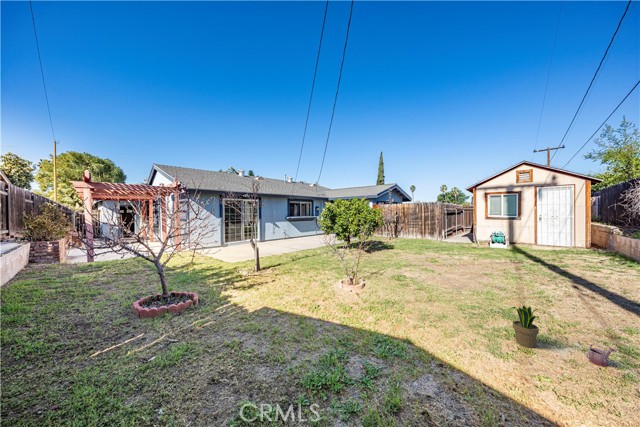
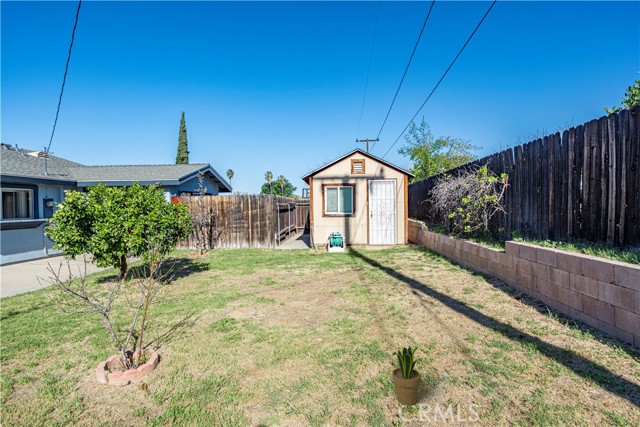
watering can: present [586,343,616,367] -> none [464,375,485,403]

